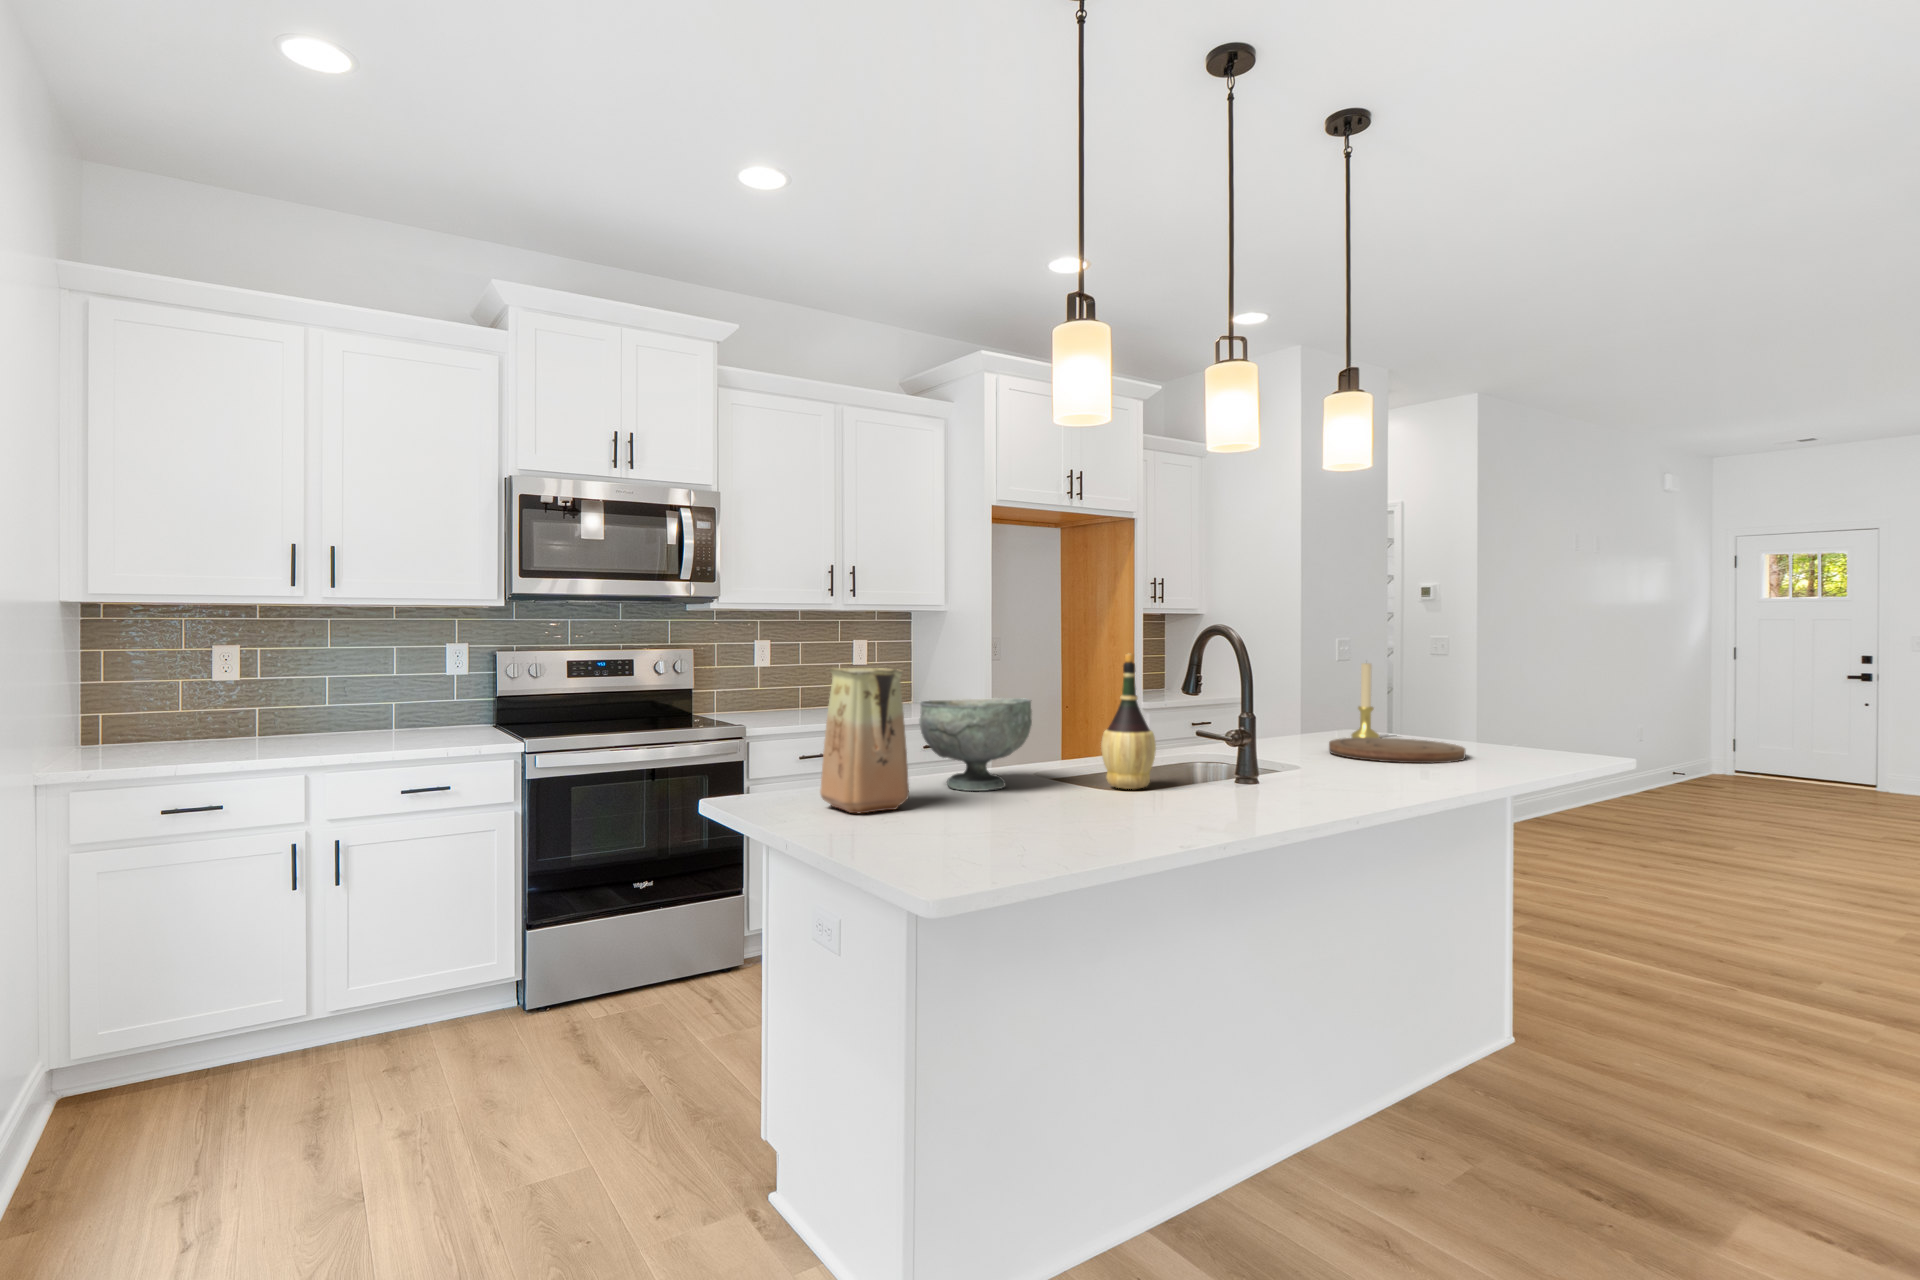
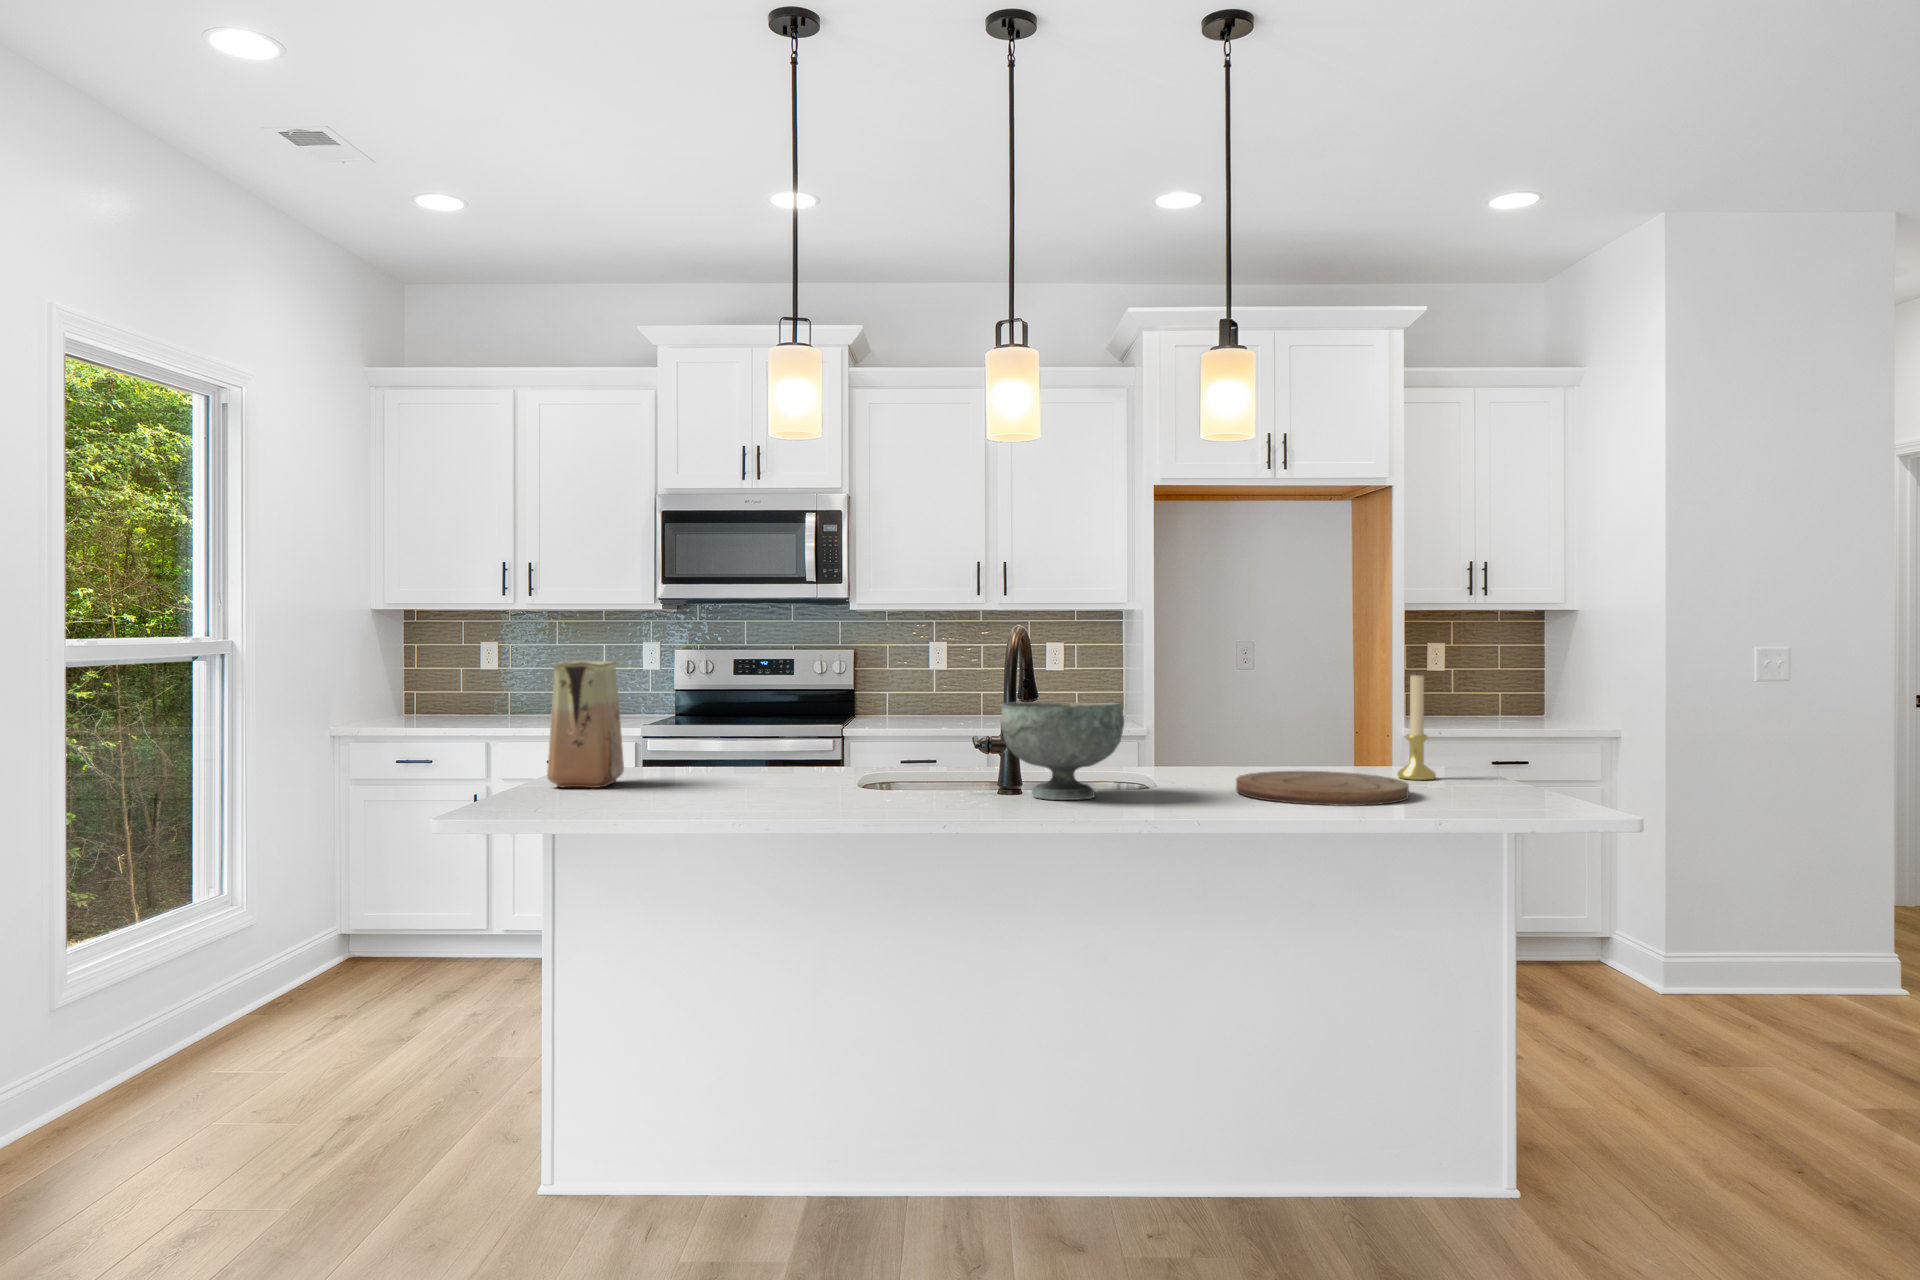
wine bottle: present [1101,654,1156,789] -> none [816,652,872,792]
decorative bowl: present [919,698,1032,791] -> present [1000,702,1124,800]

